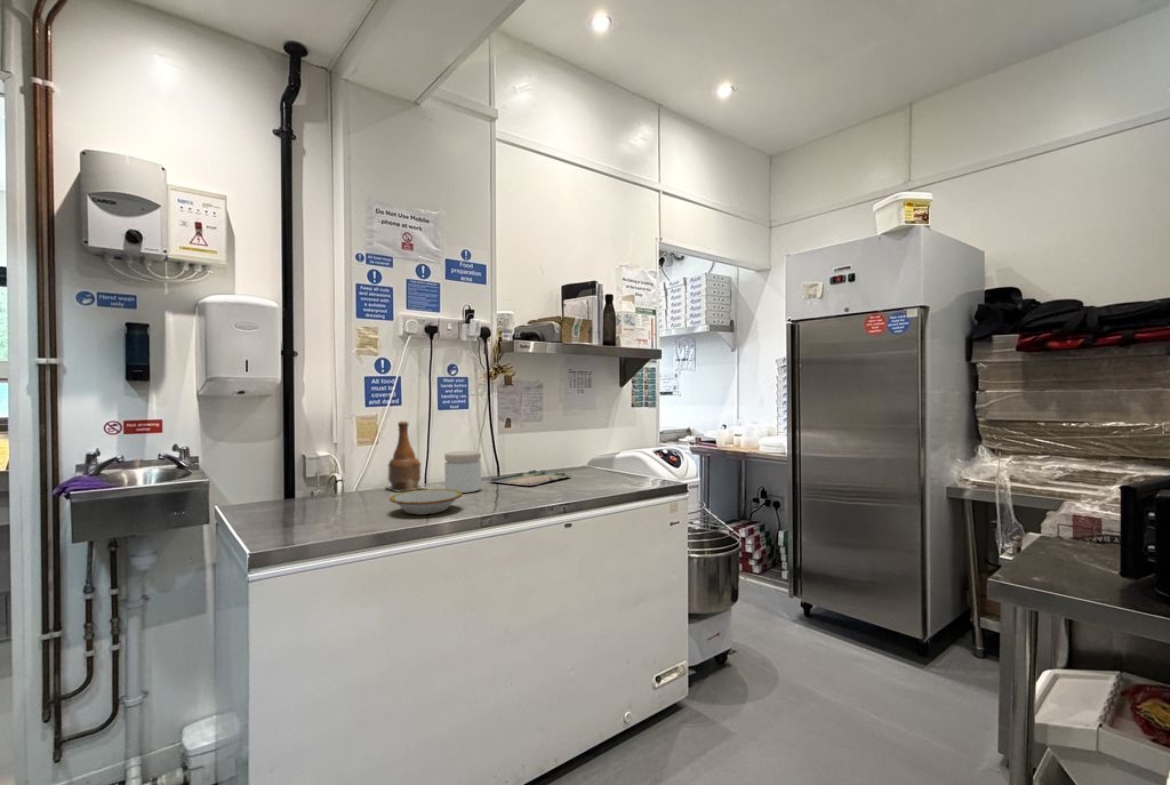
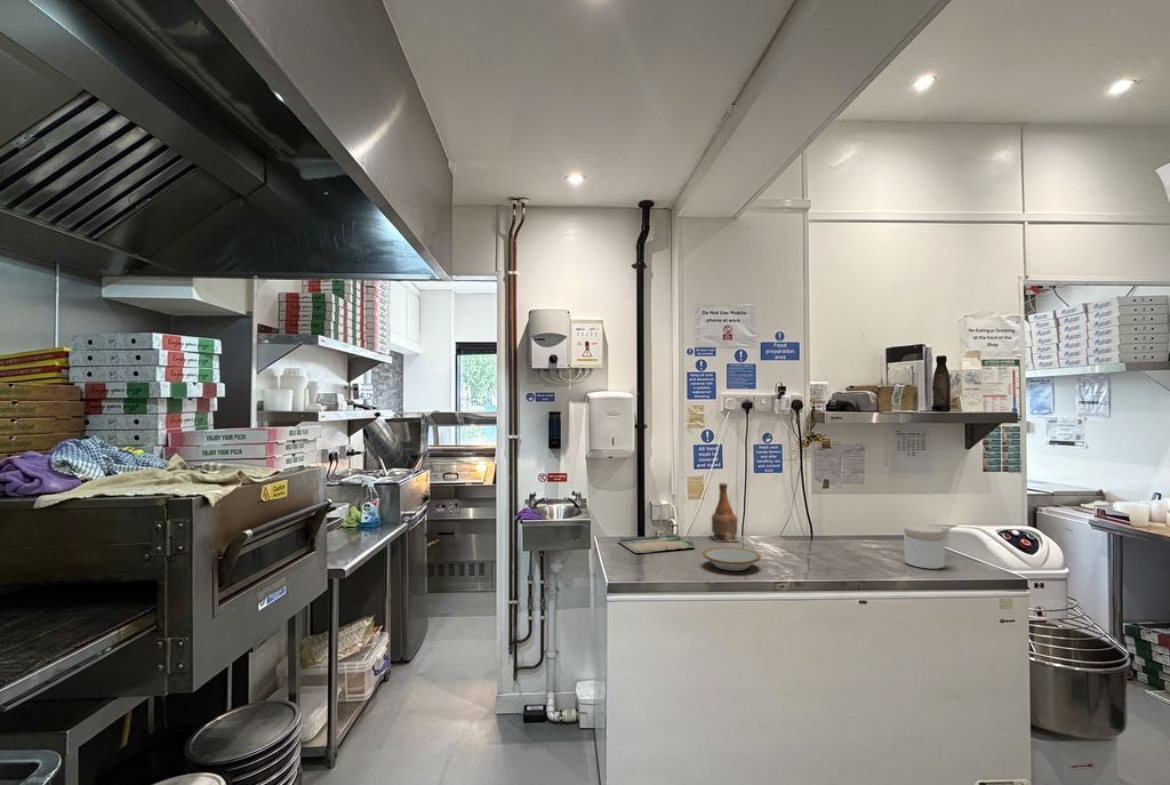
jar: present [445,451,481,493] -> present [904,525,945,569]
tray: present [490,470,570,486] -> present [619,534,695,553]

